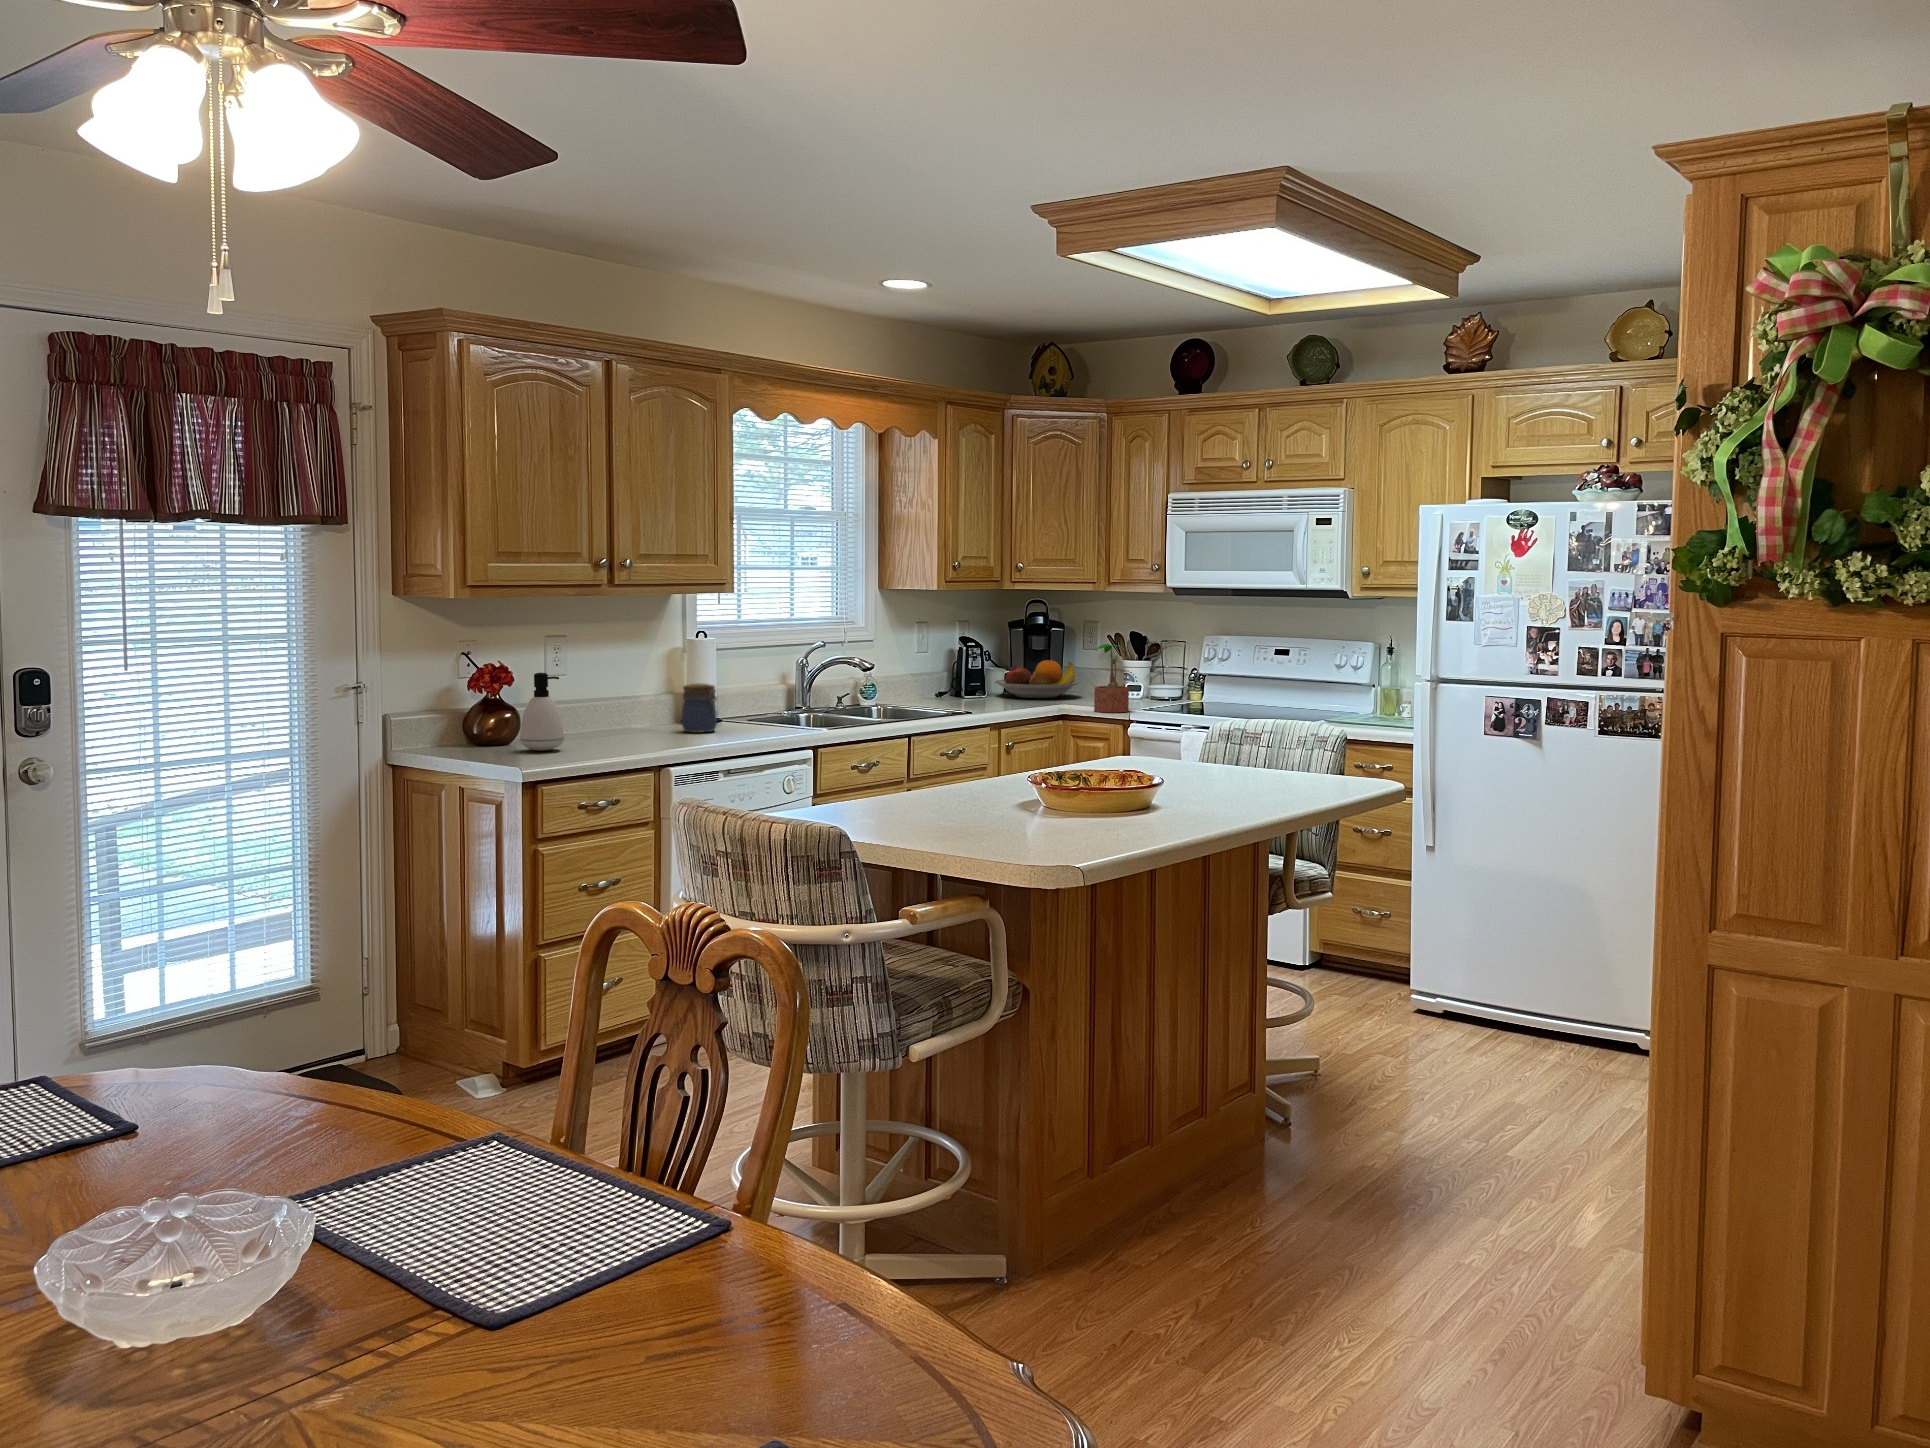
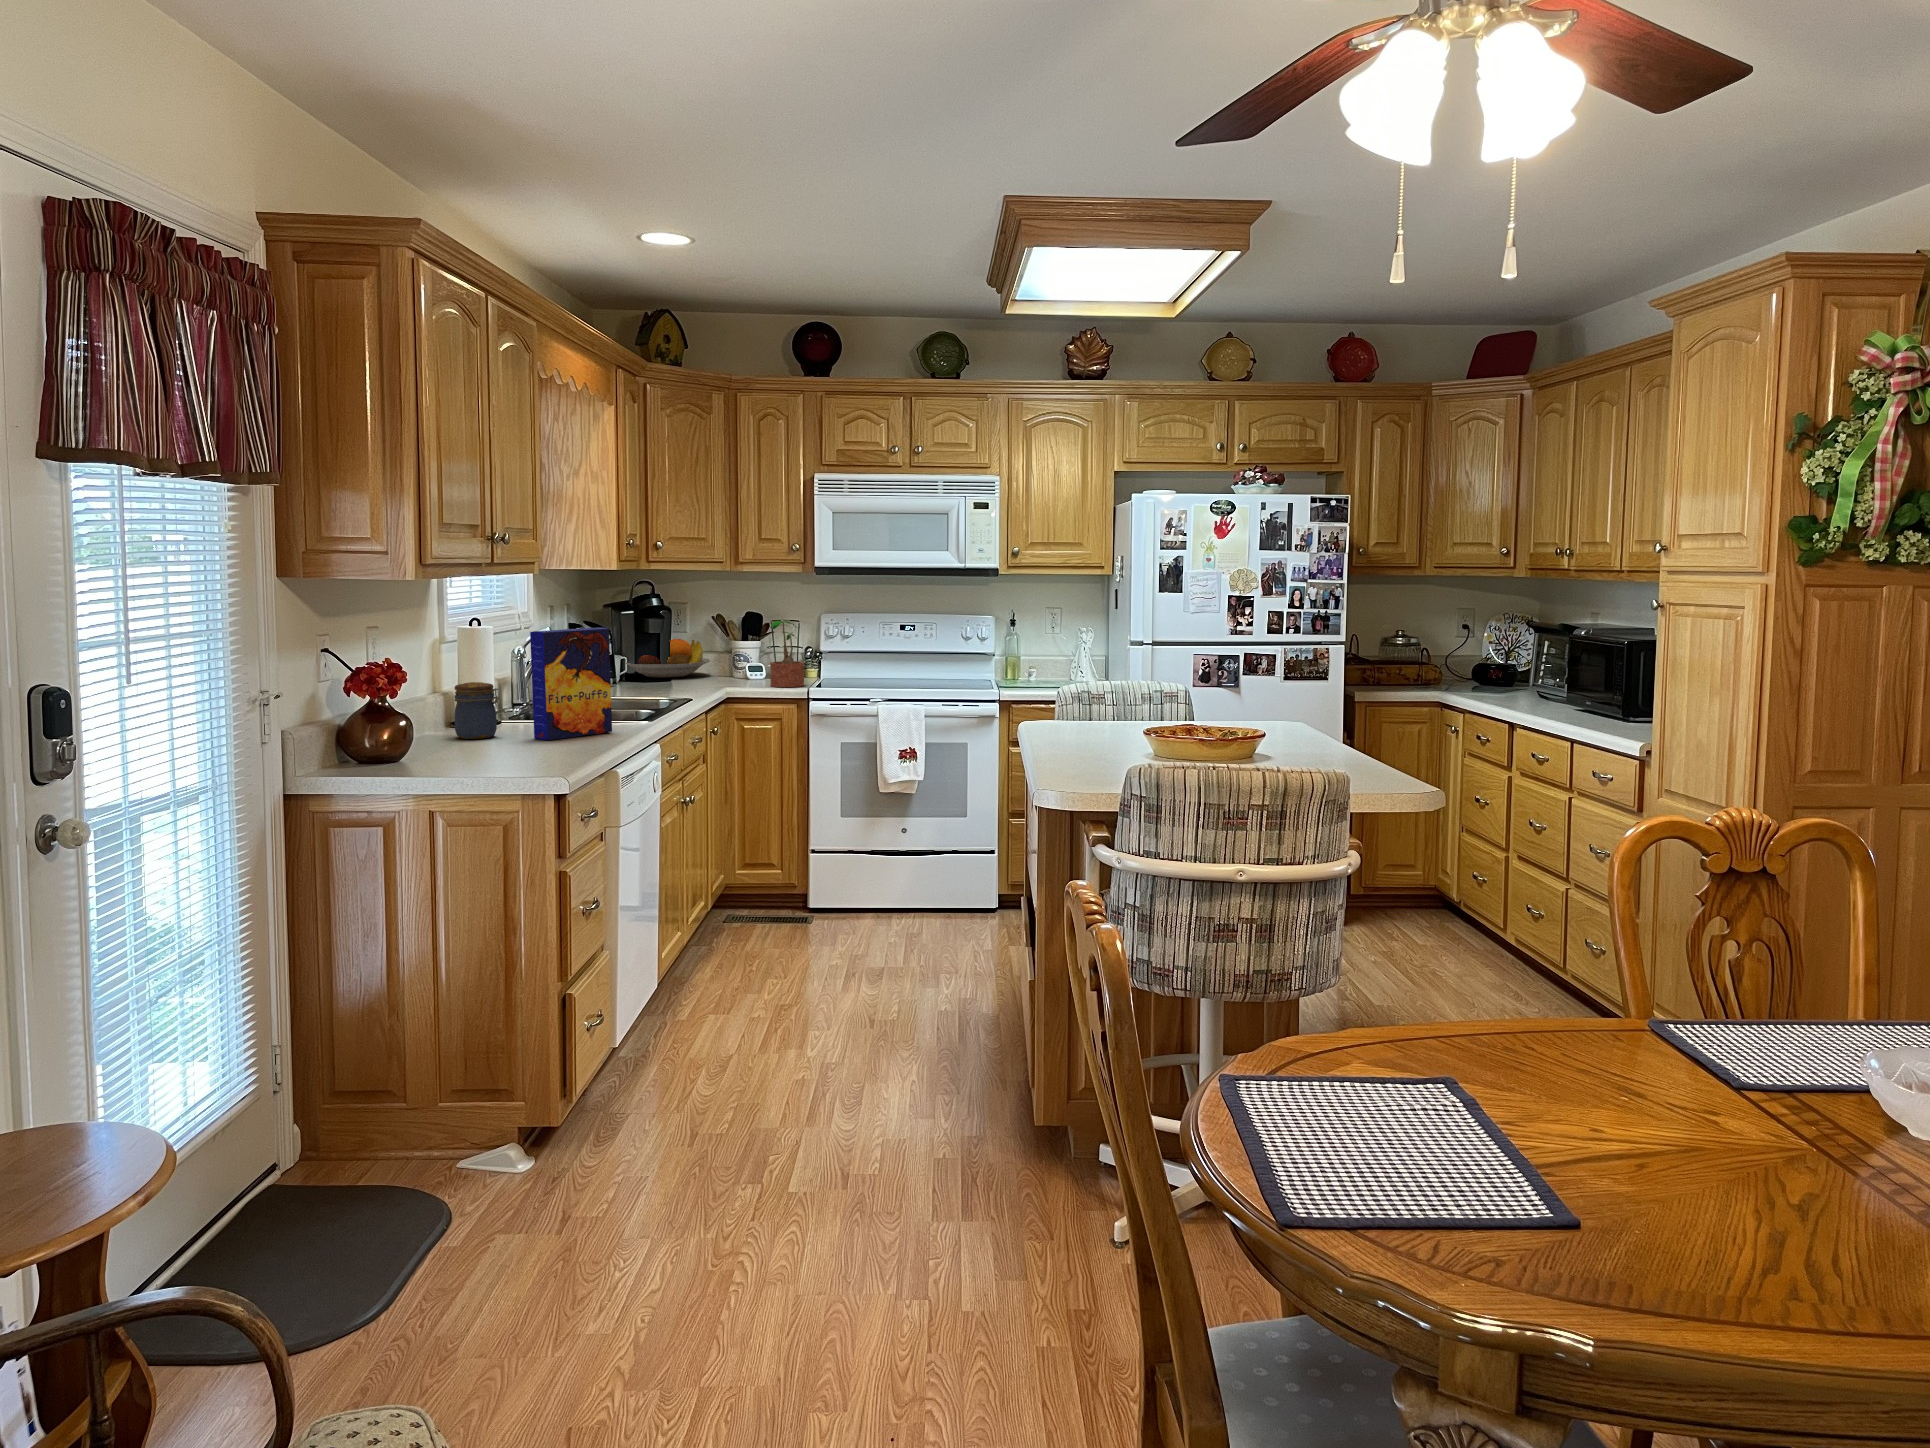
cereal box: none [733,639,807,738] -> present [530,628,612,740]
soap dispenser: present [520,673,564,751] -> none [355,680,410,775]

